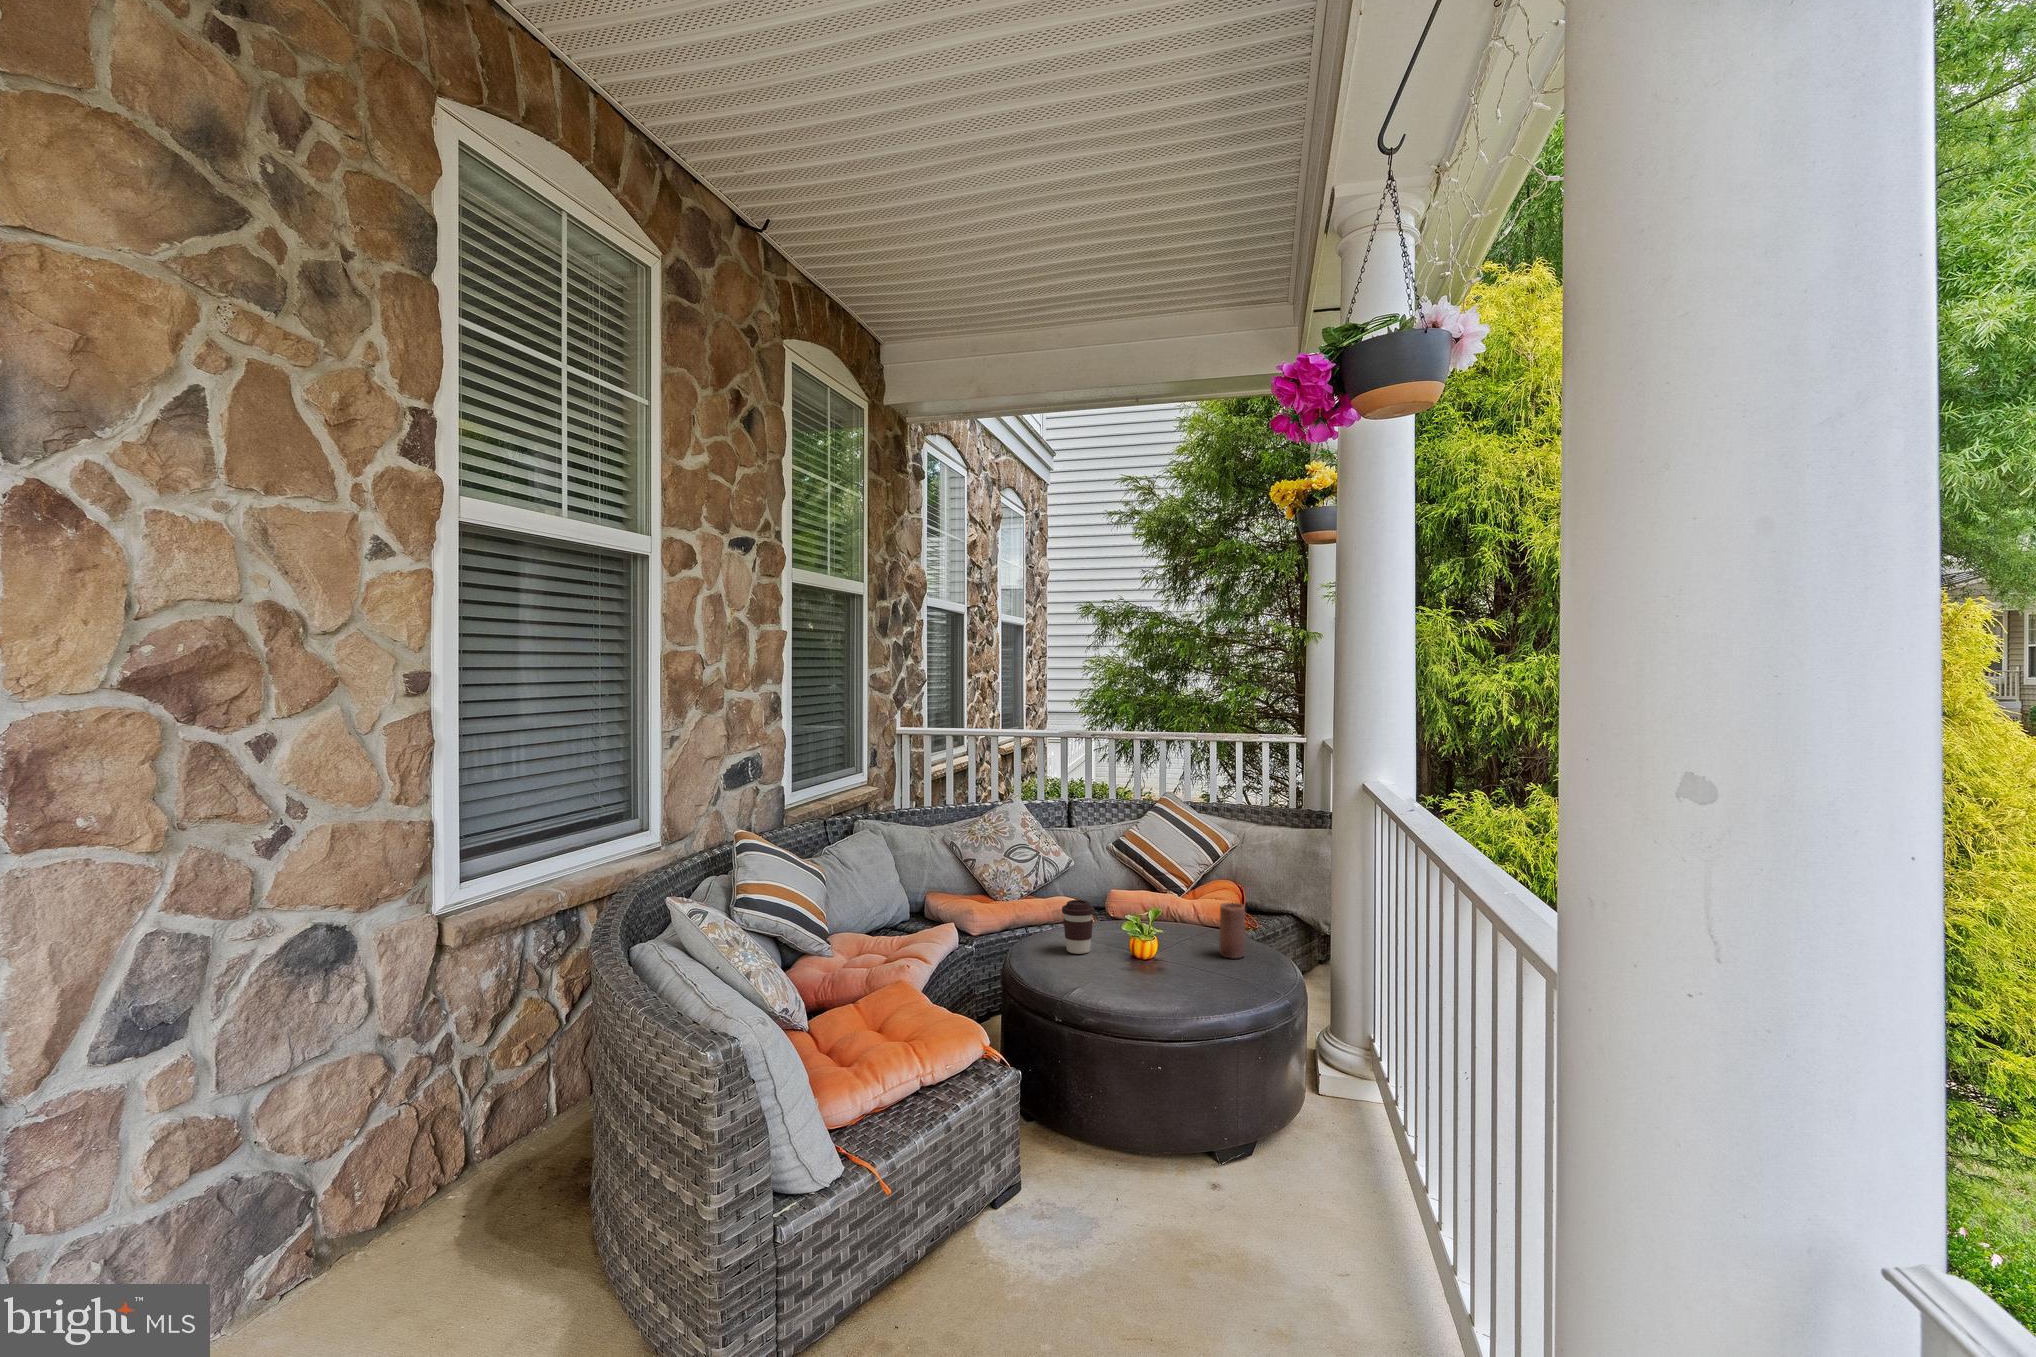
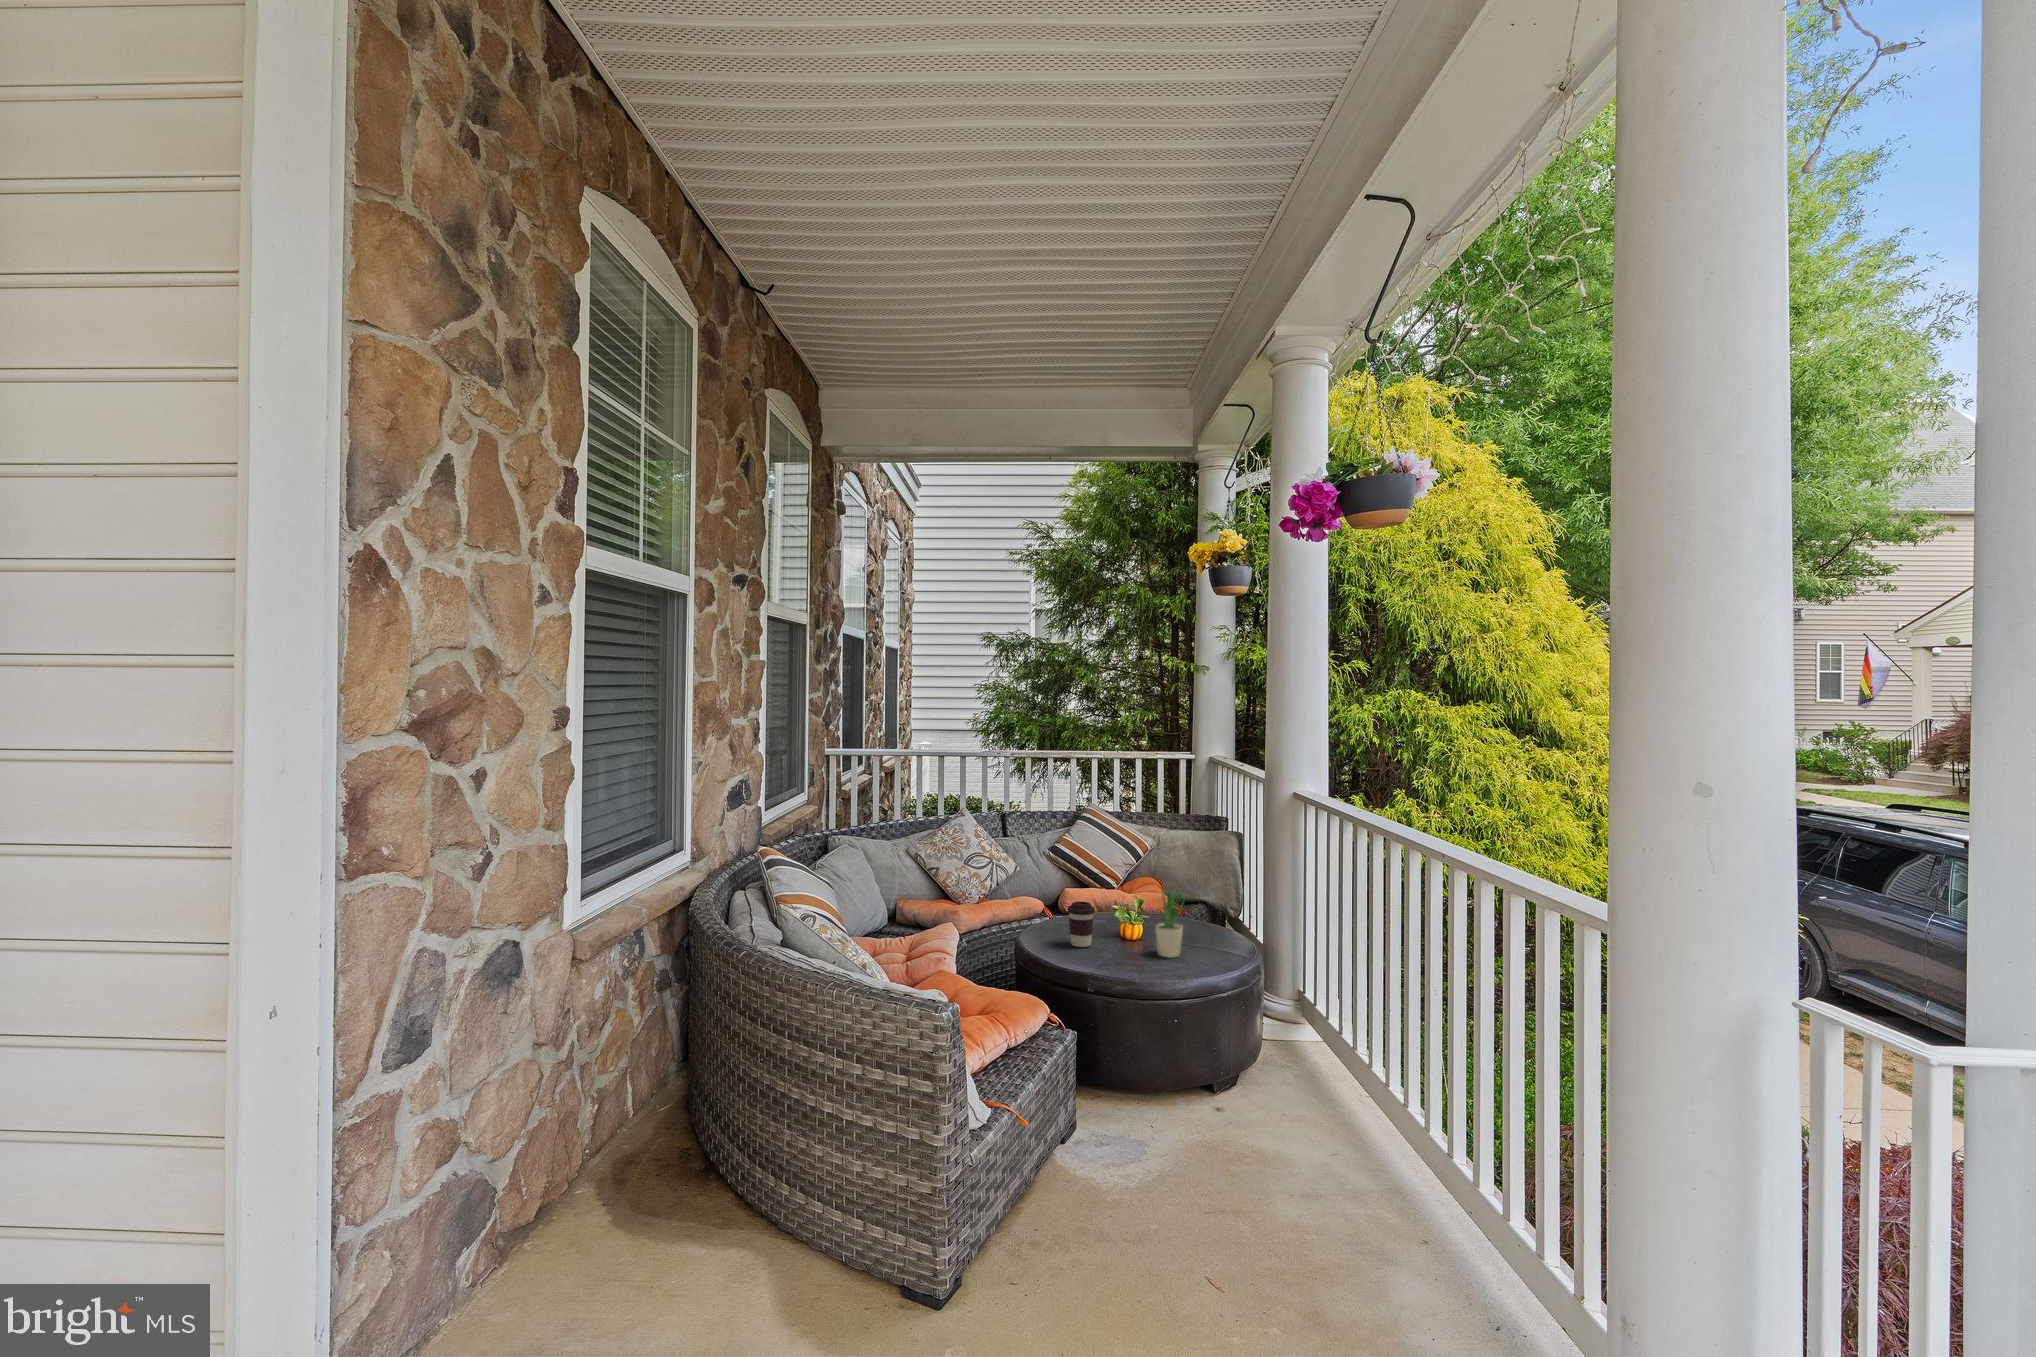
potted plant: none [1159,872,1195,972] -> present [1155,887,1183,958]
candle: present [1220,903,1246,958] -> none [1196,899,1218,945]

